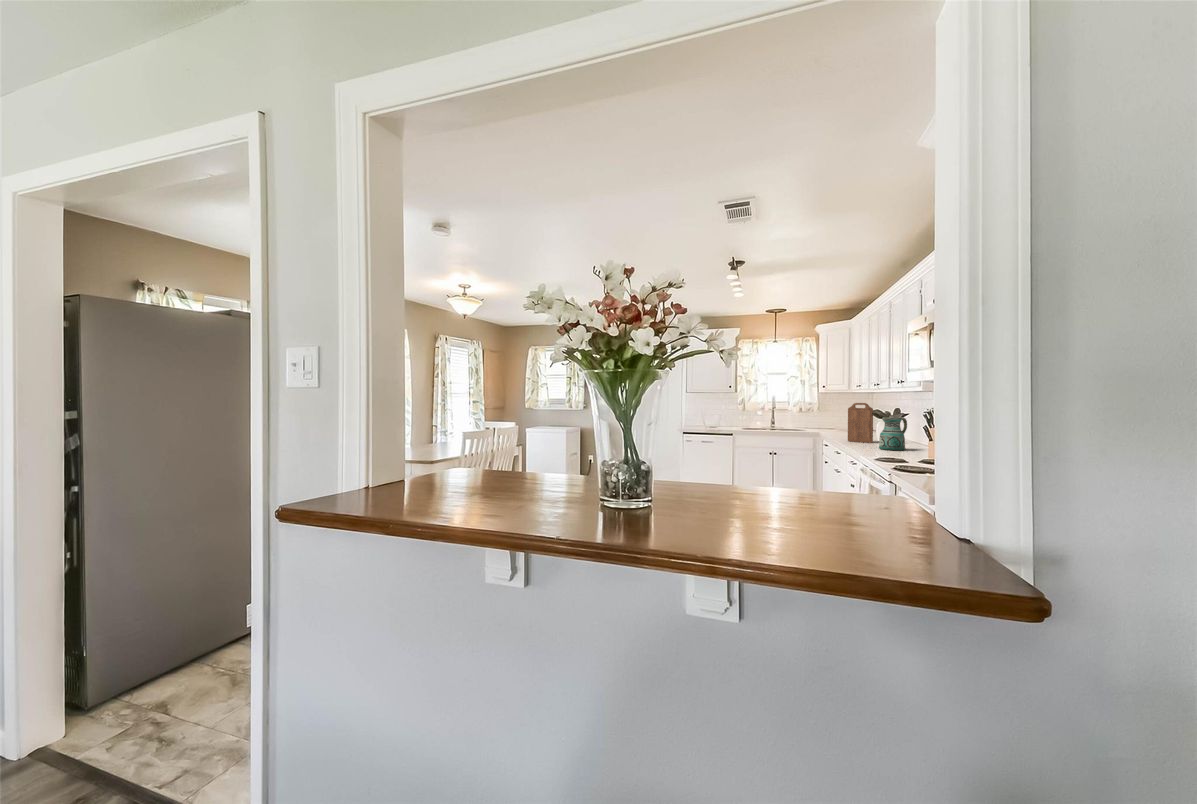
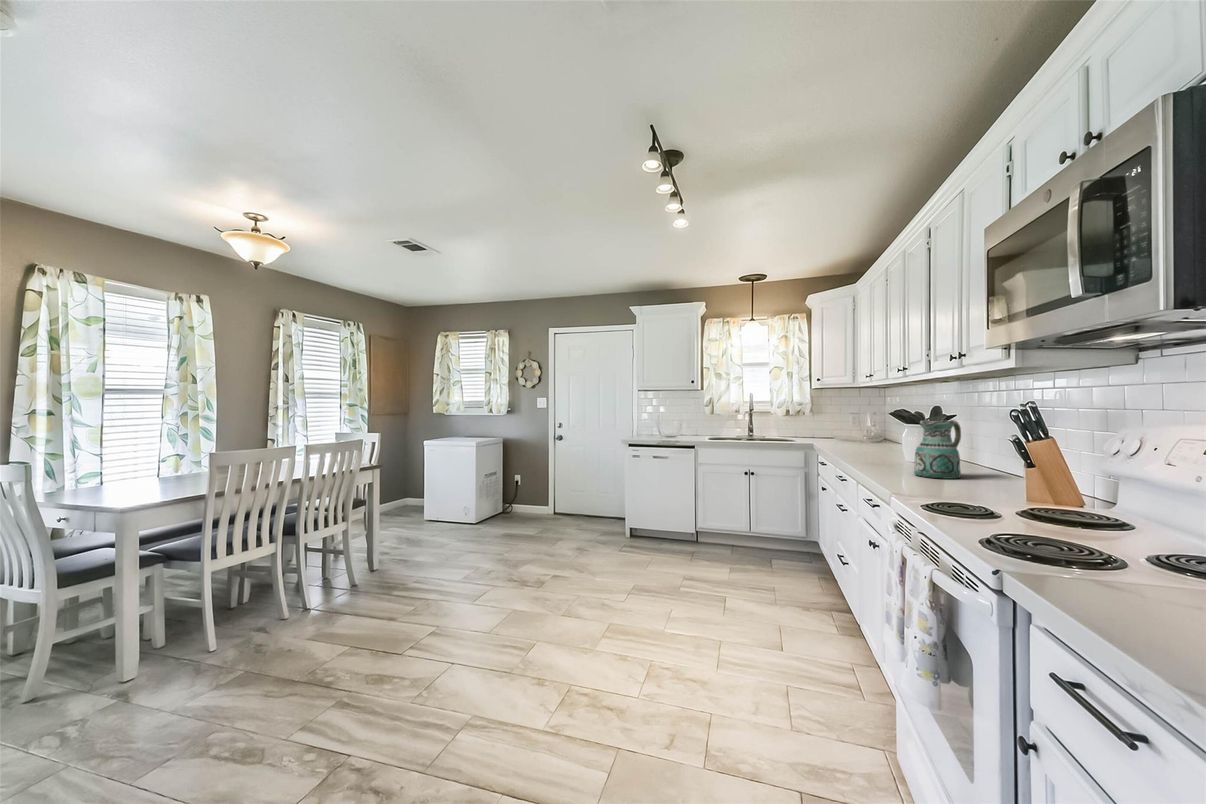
cutting board: present [848,403,873,443] -> none [857,399,898,462]

